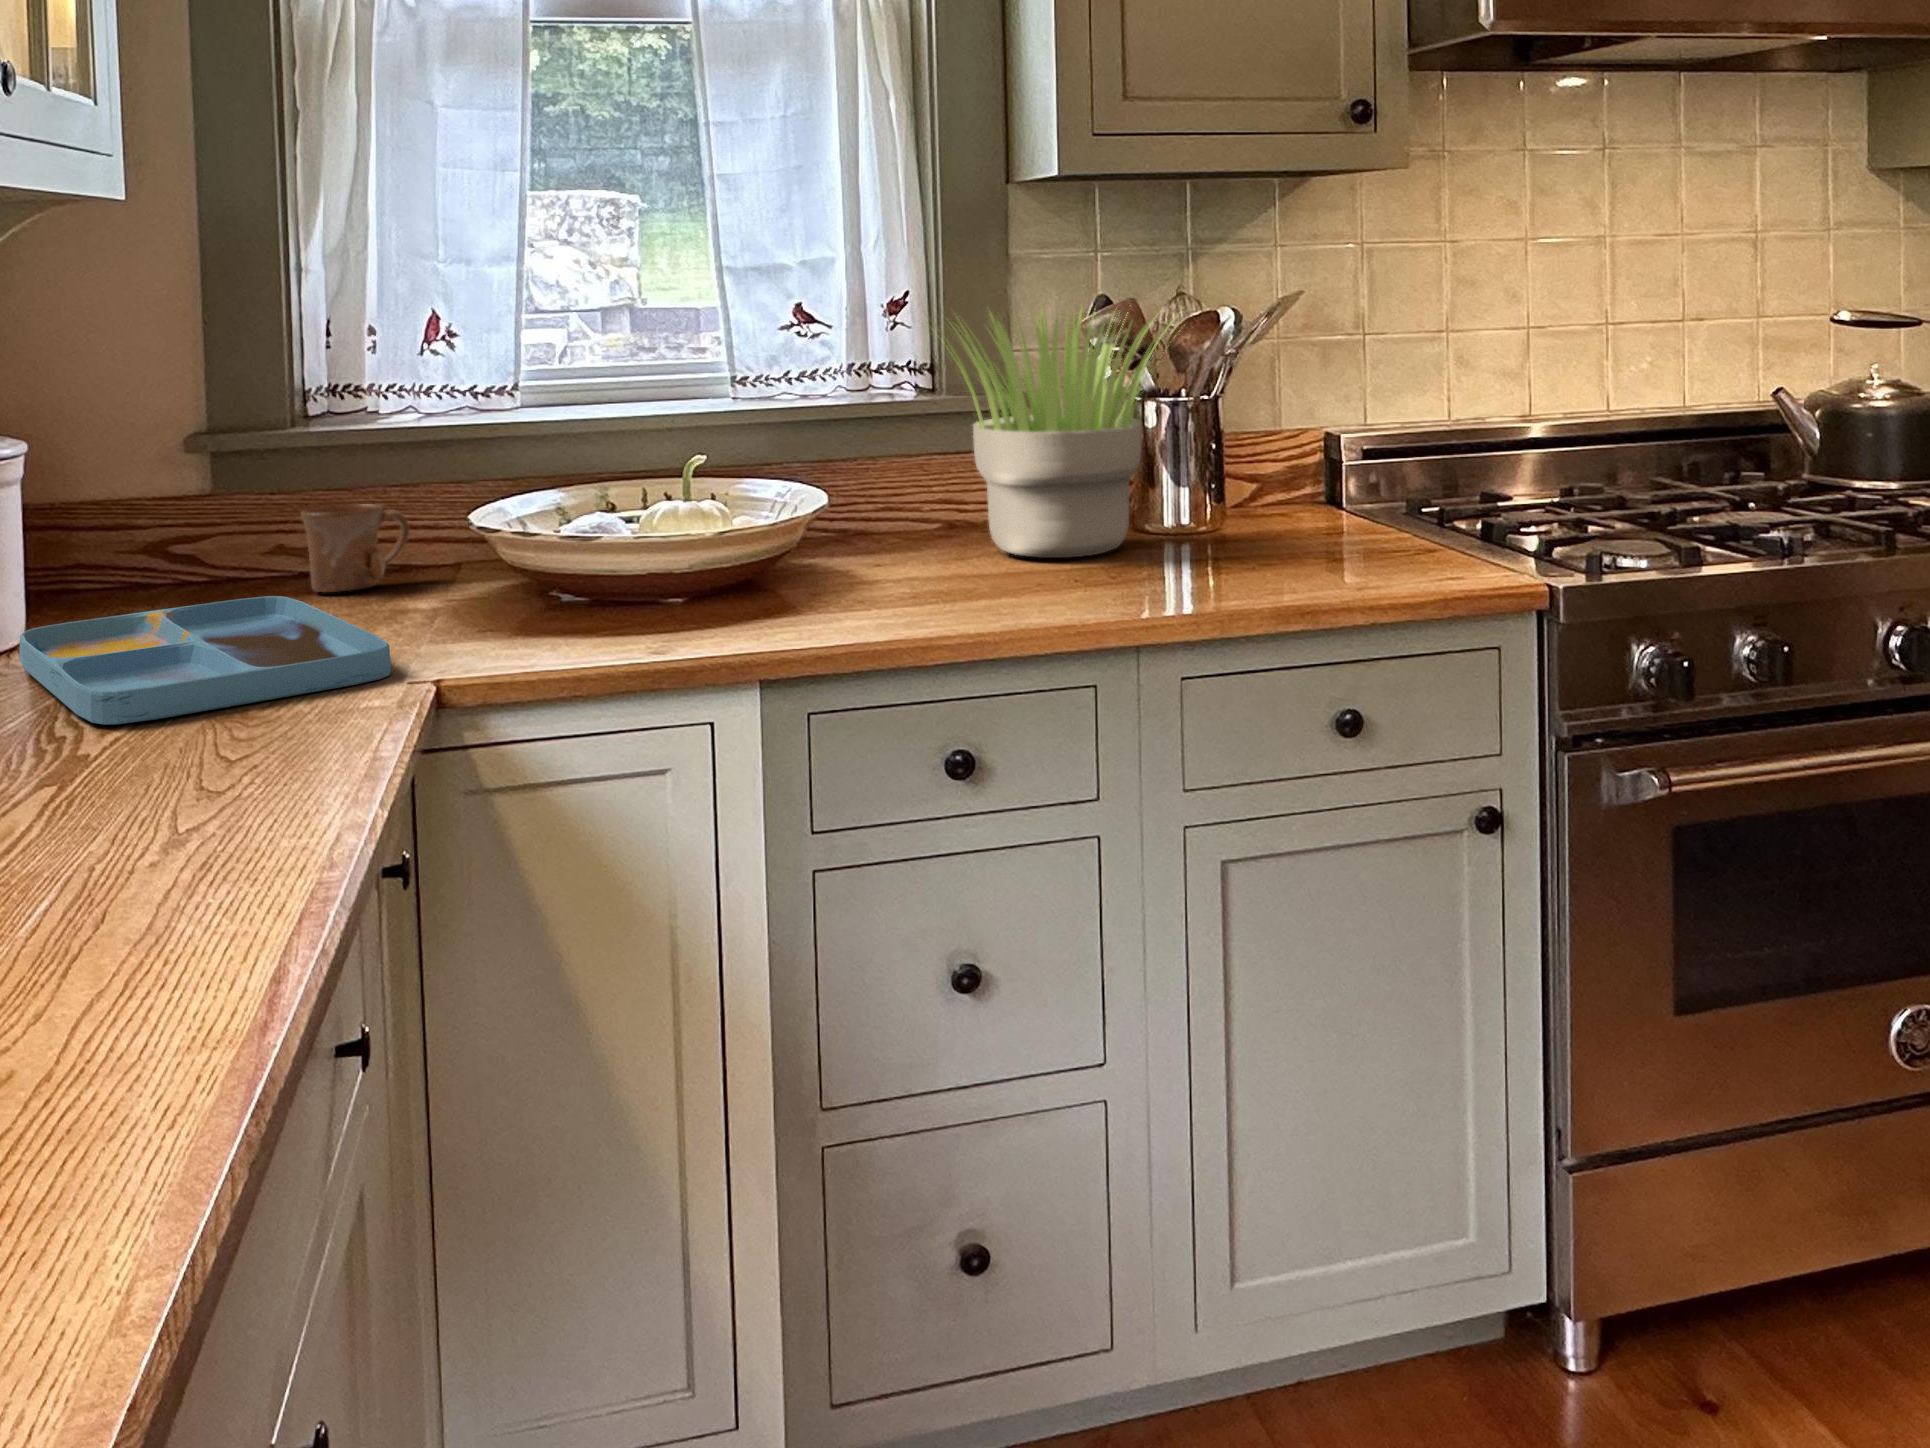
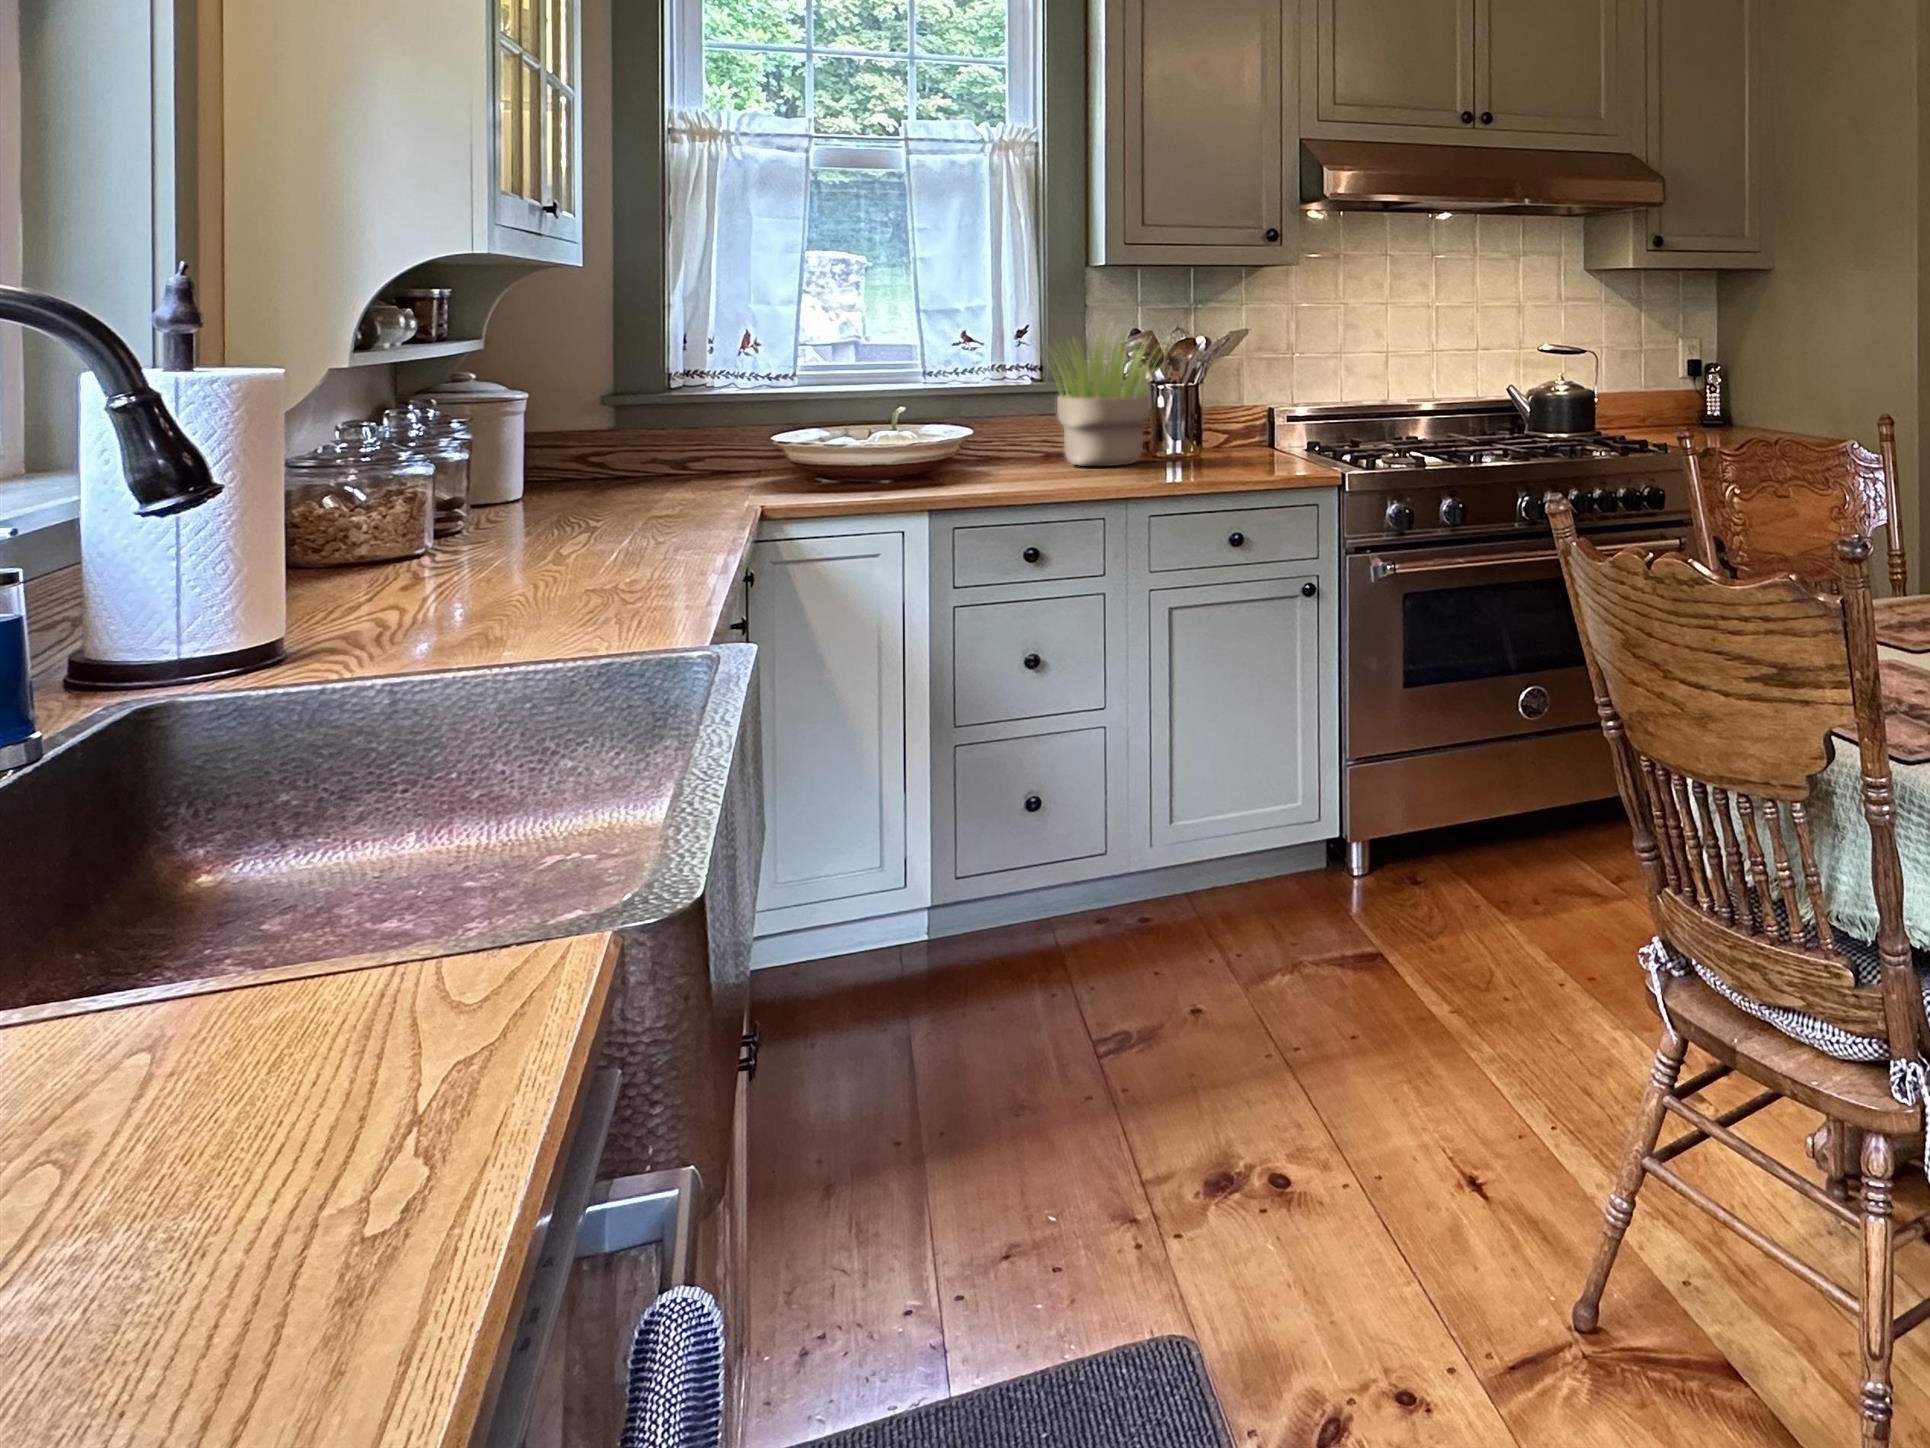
mug: present [301,504,409,592] -> none [668,436,731,482]
tray: present [20,596,391,725] -> none [524,477,733,518]

